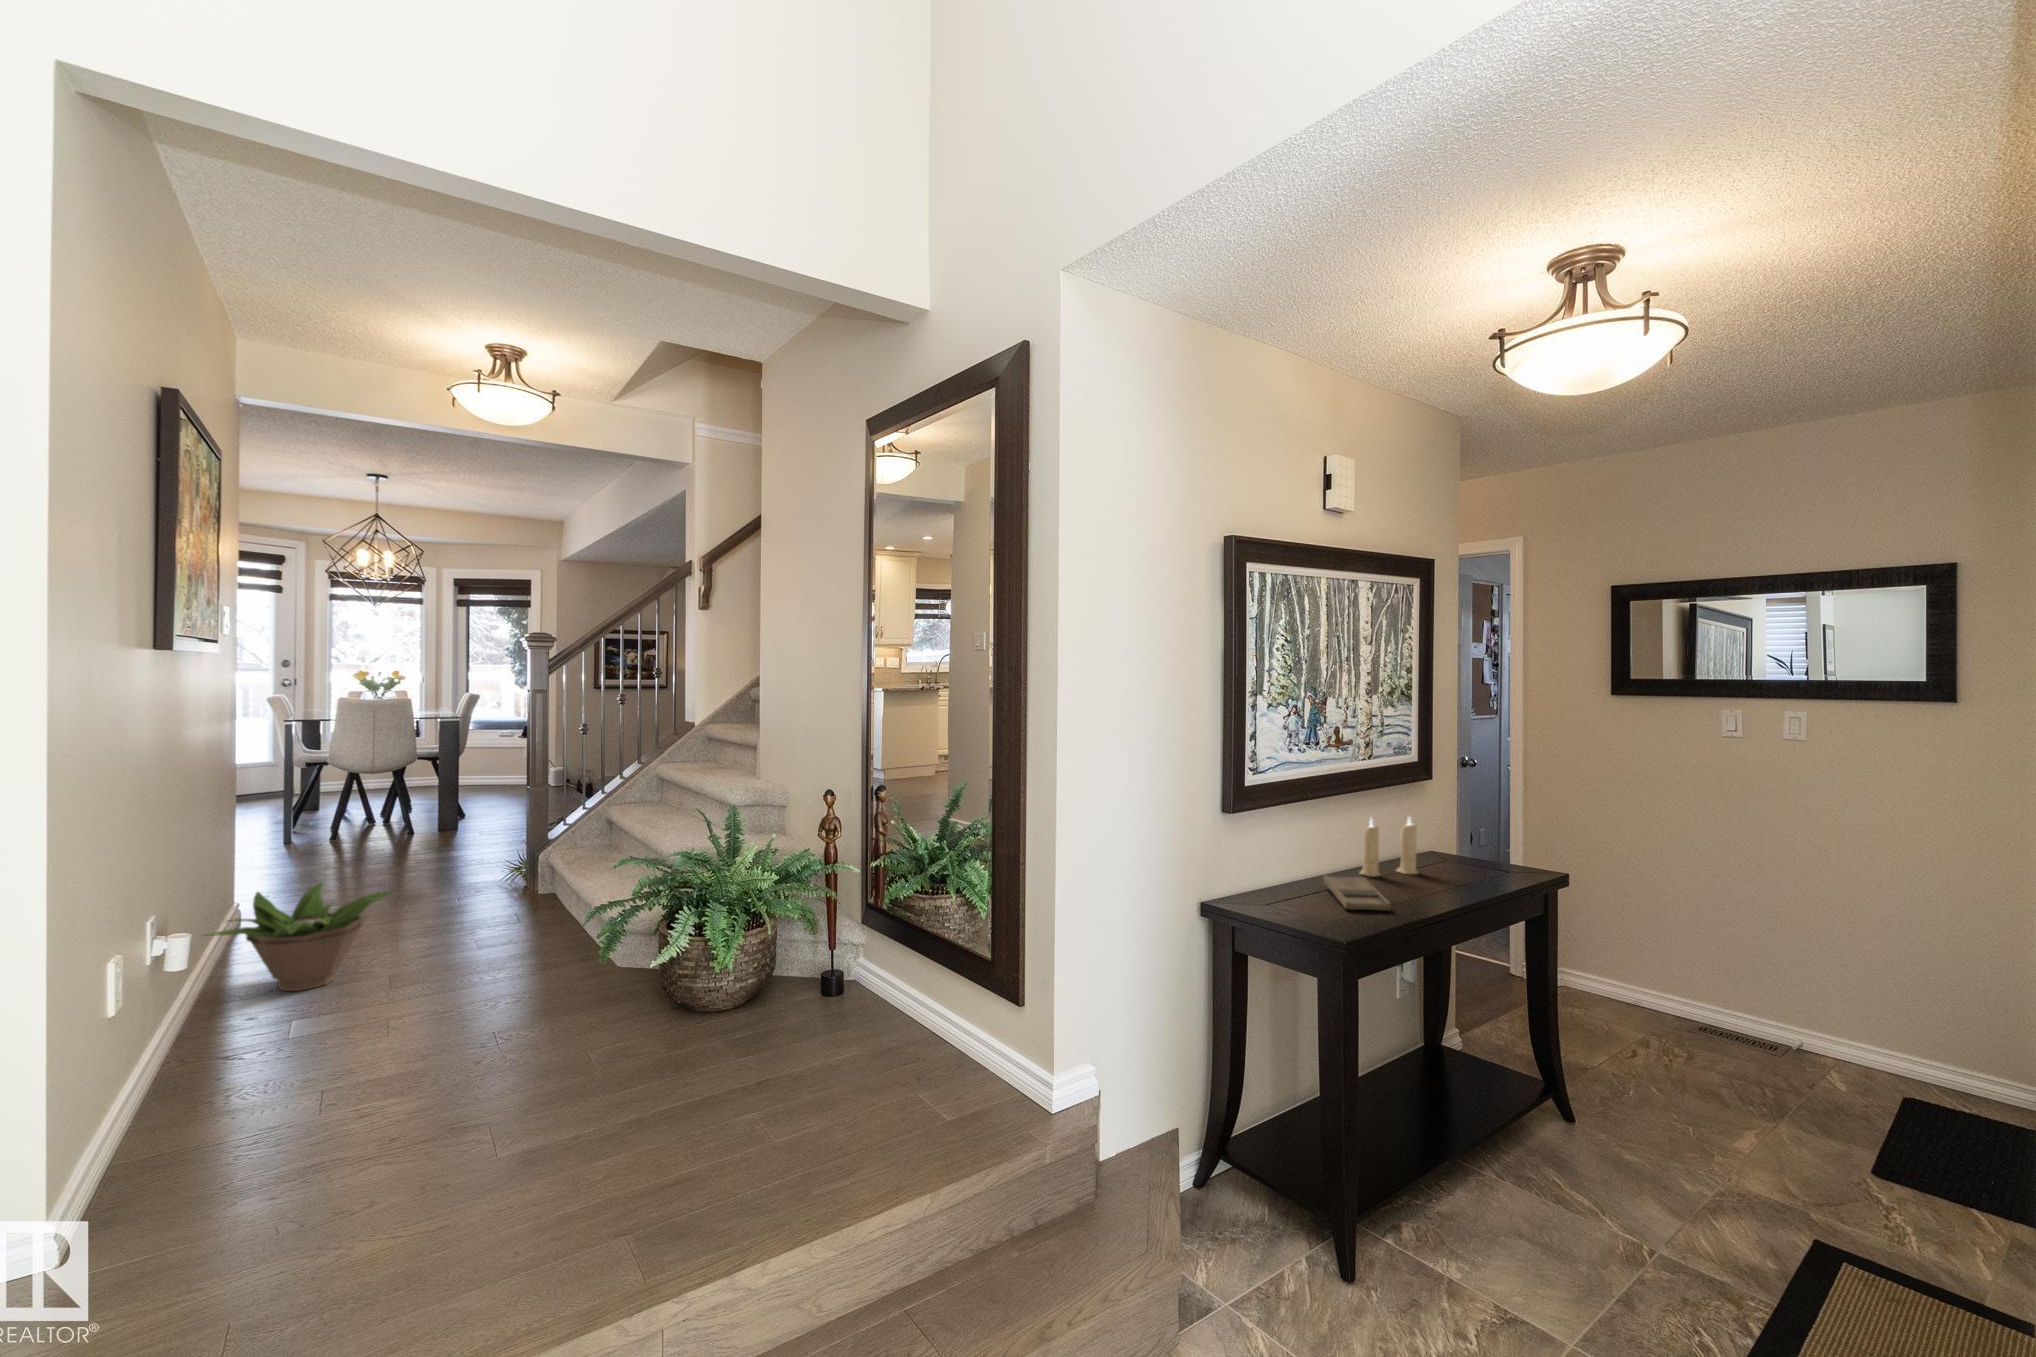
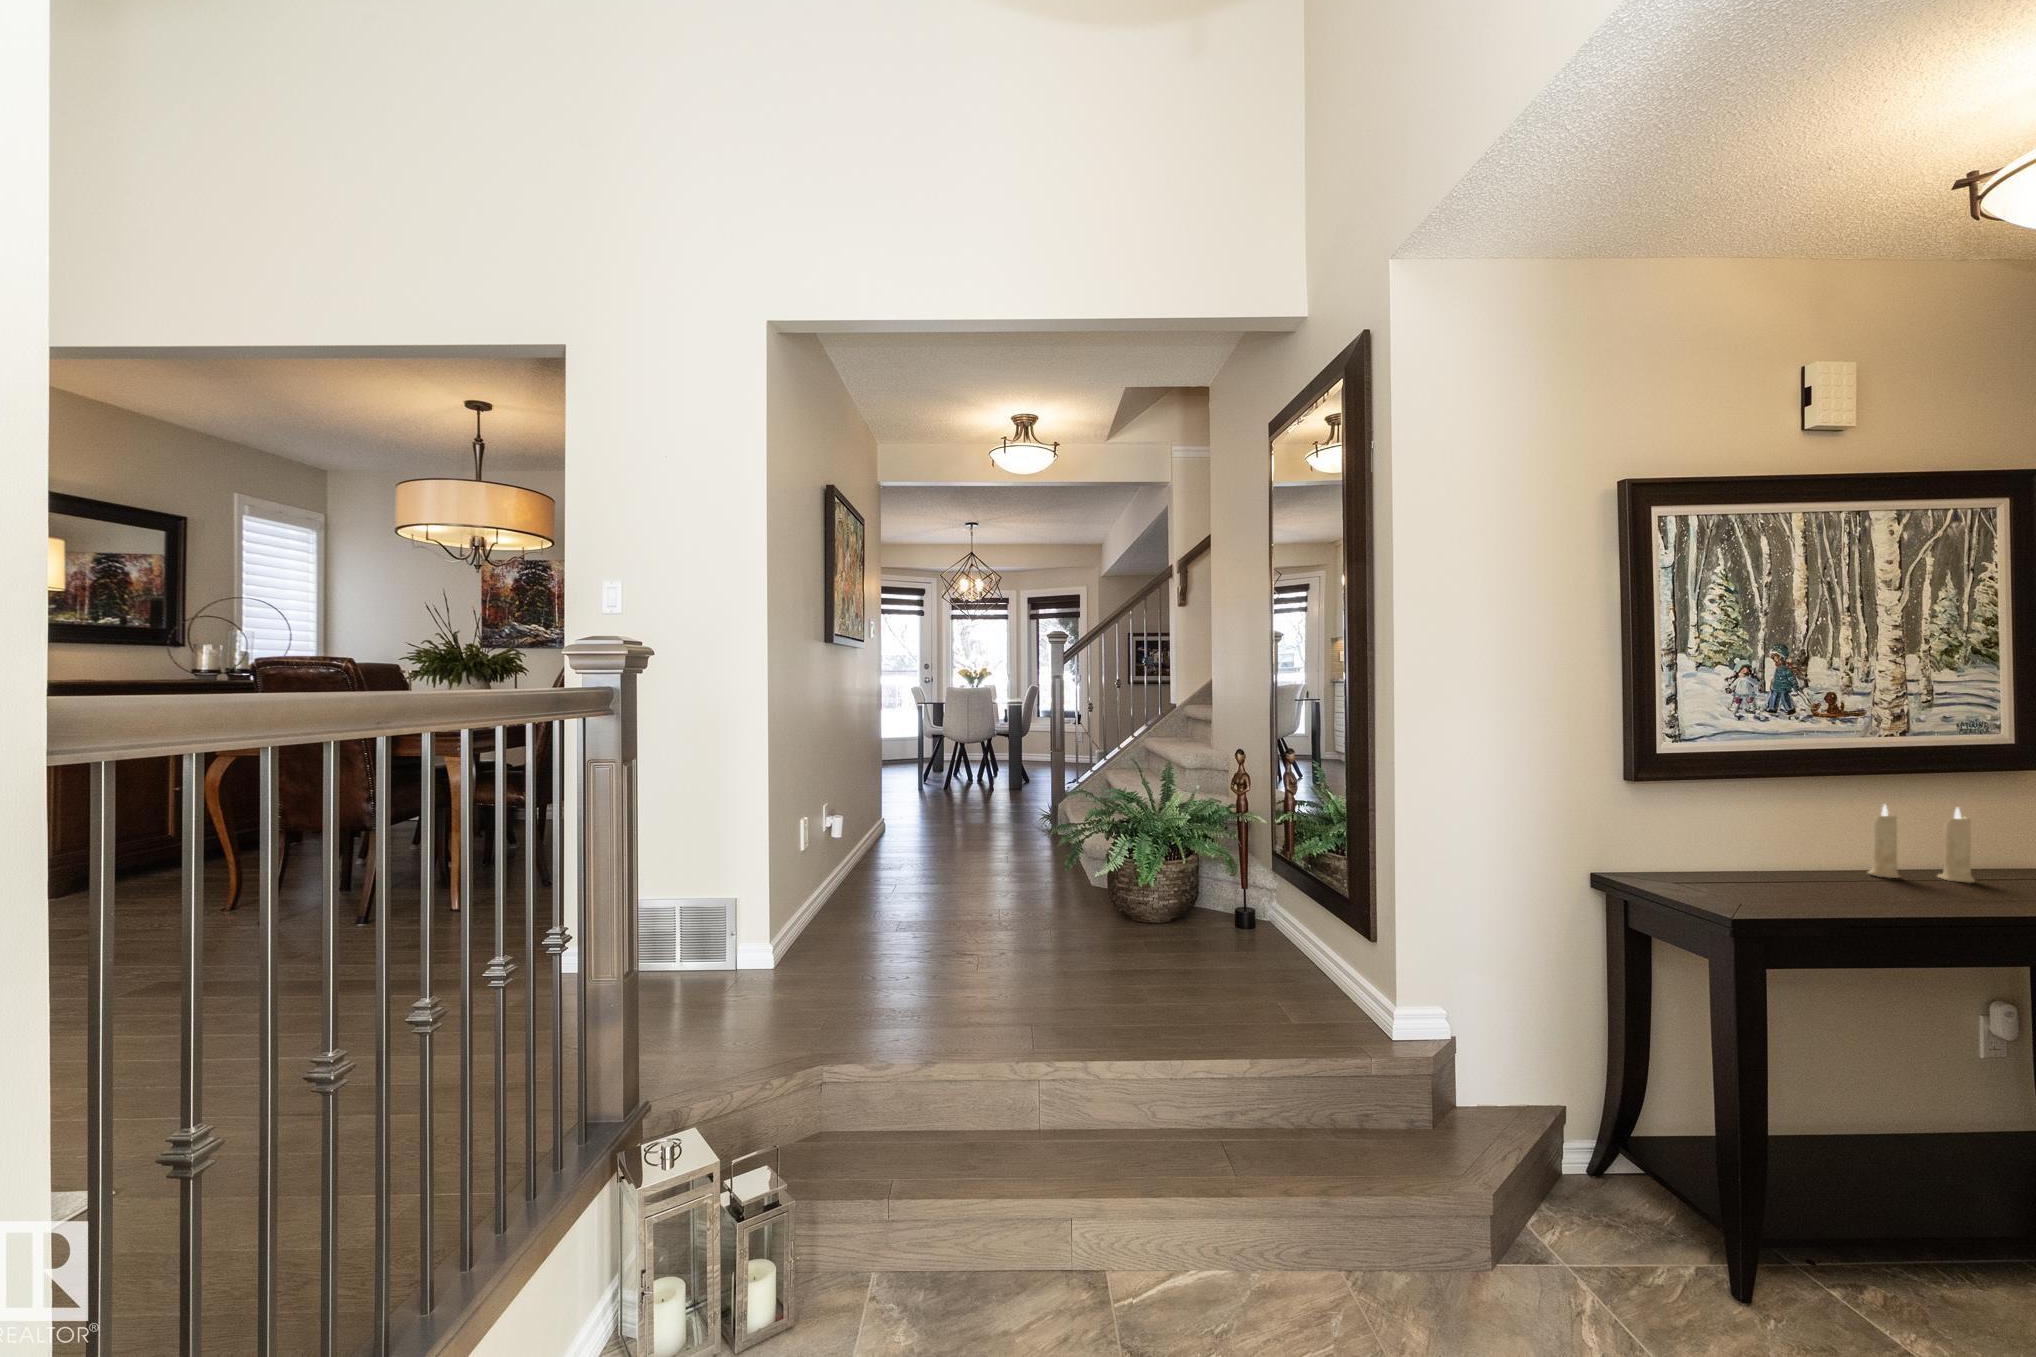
tray: present [1323,875,1391,911] -> none [1786,864,1858,905]
decorative plant: present [208,882,393,991] -> none [848,803,953,871]

